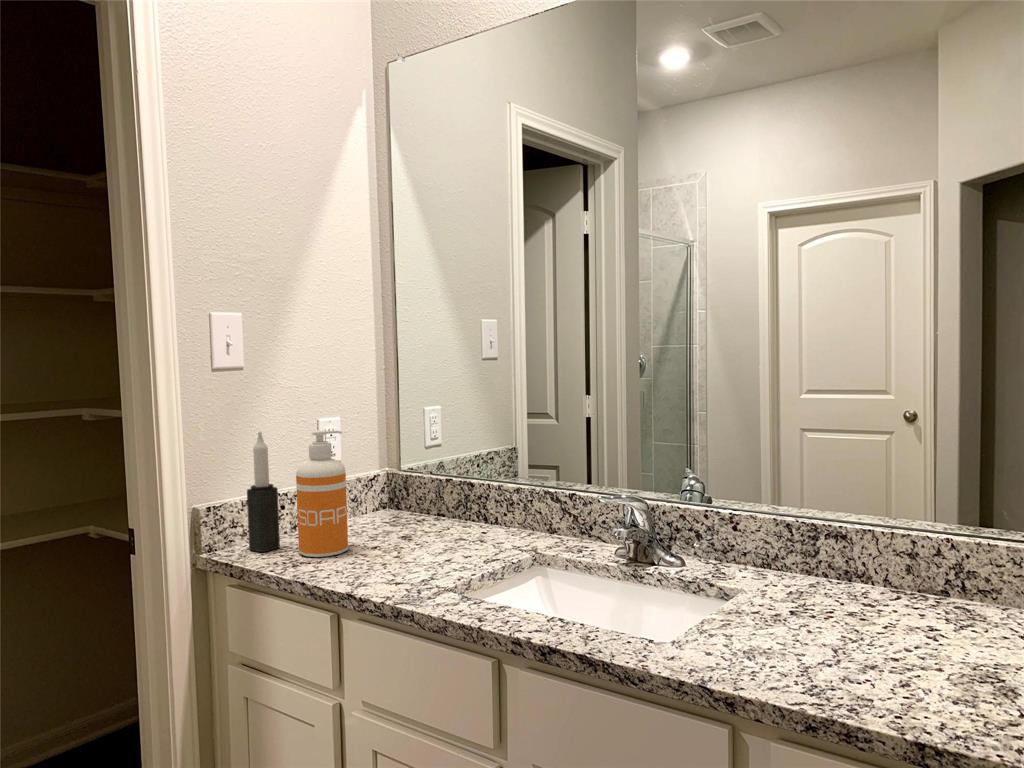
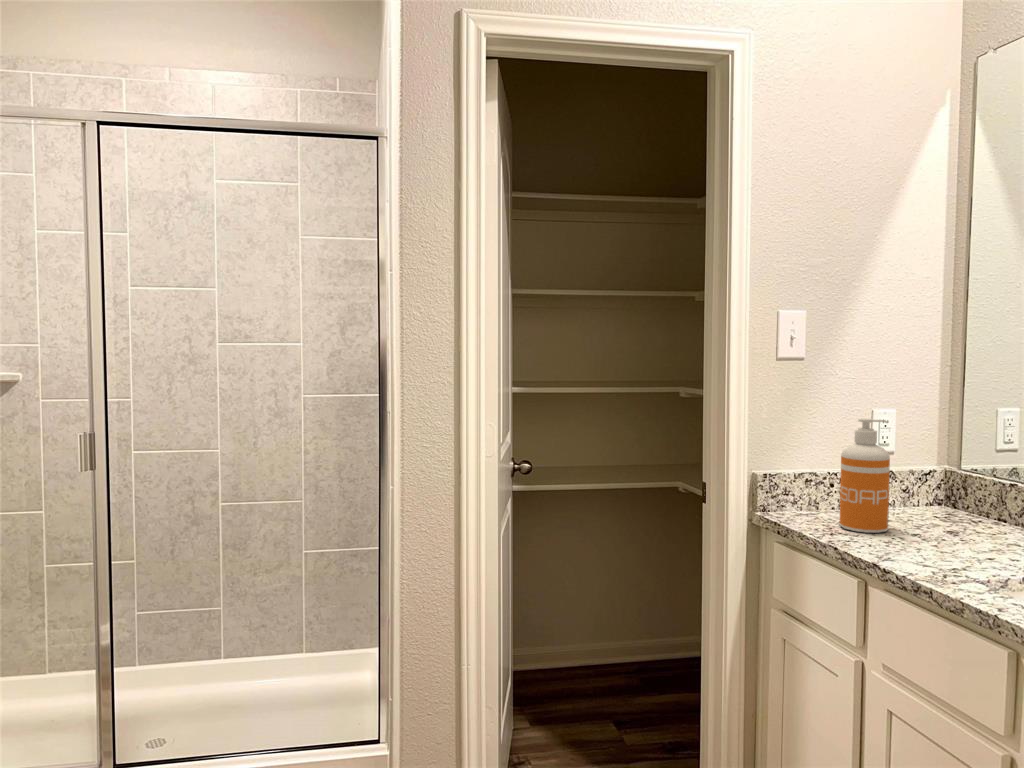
candle: present [247,431,280,552] -> none [797,415,825,519]

